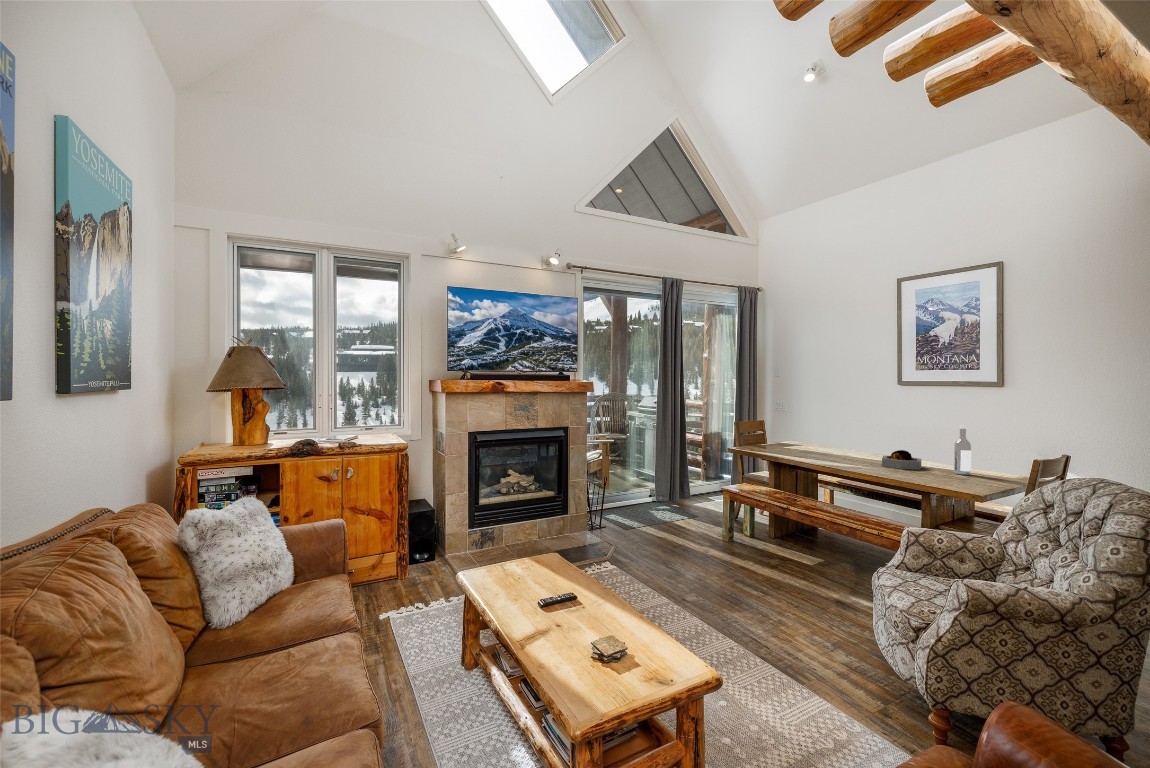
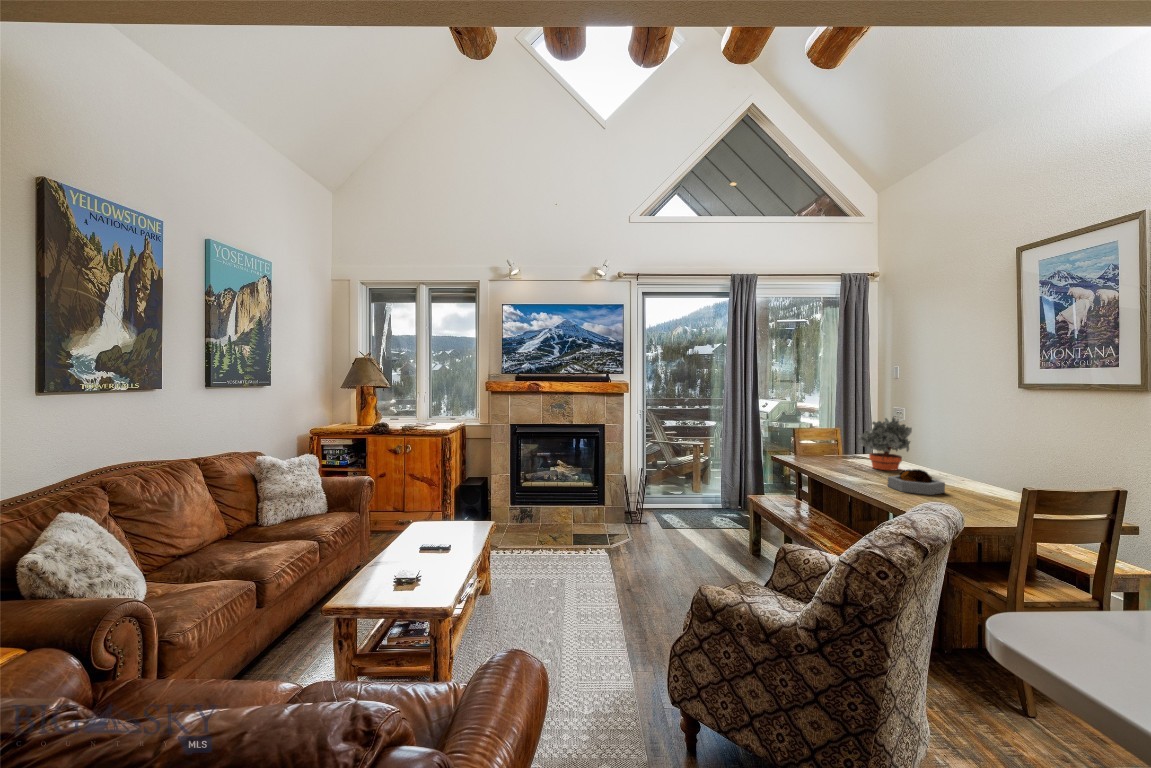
potted plant: none [814,407,854,453] -> present [857,416,912,470]
wine bottle: present [954,425,971,475] -> none [966,440,989,507]

